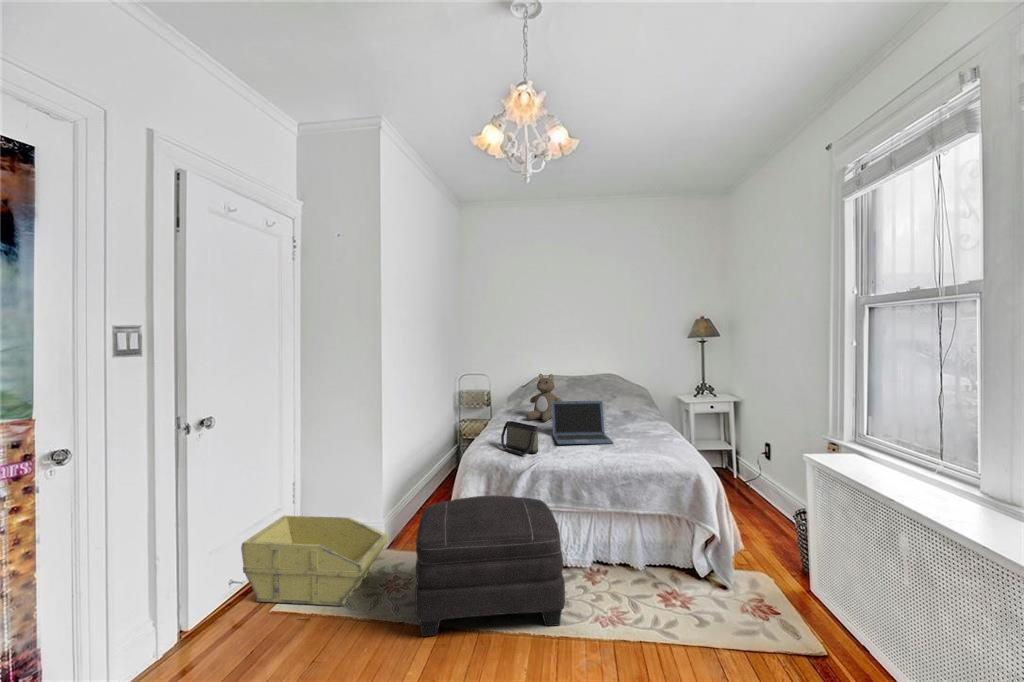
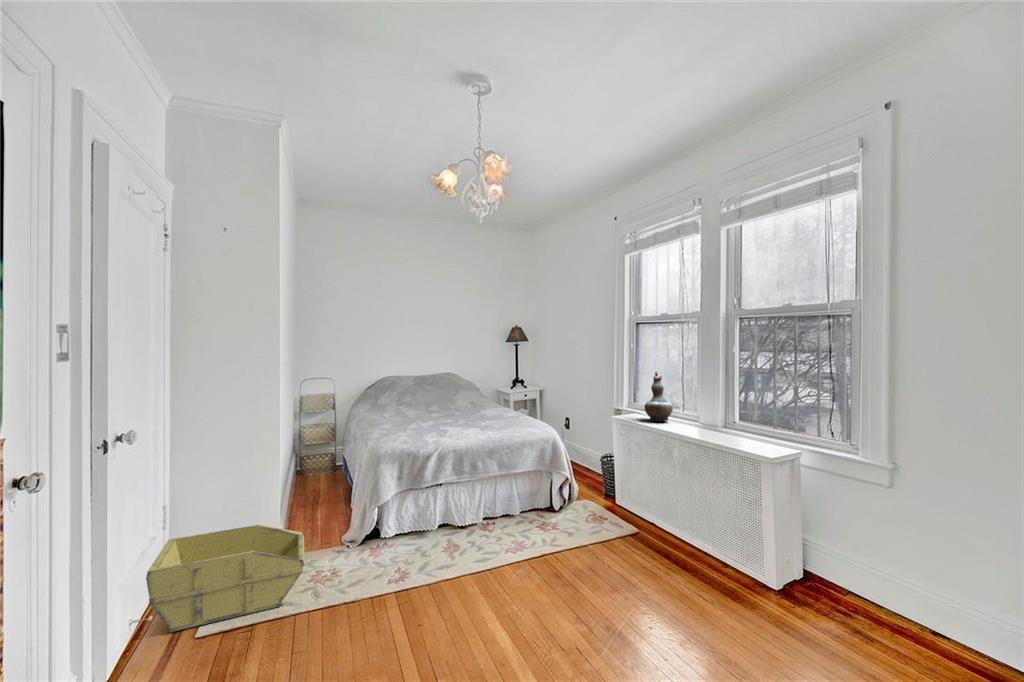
teddy bear: present [527,374,562,421] -> none [391,373,424,415]
decorative vase: none [856,389,916,476] -> present [645,372,673,421]
laptop: present [552,401,613,444] -> none [426,393,483,430]
handbag: present [501,421,538,455] -> none [393,414,431,441]
ottoman: present [415,496,565,637] -> none [353,473,490,601]

